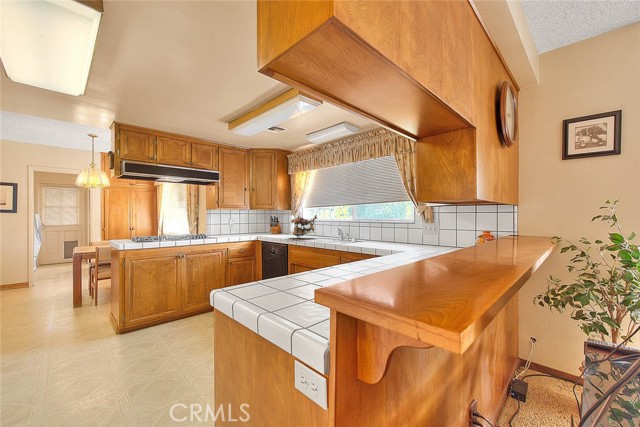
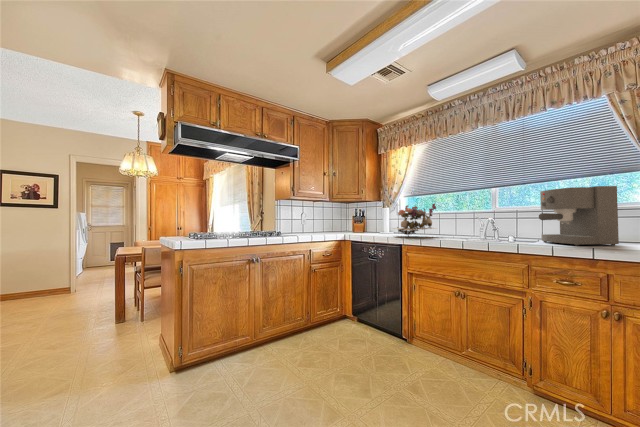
coffee maker: none [353,210,392,245] -> present [539,186,619,246]

